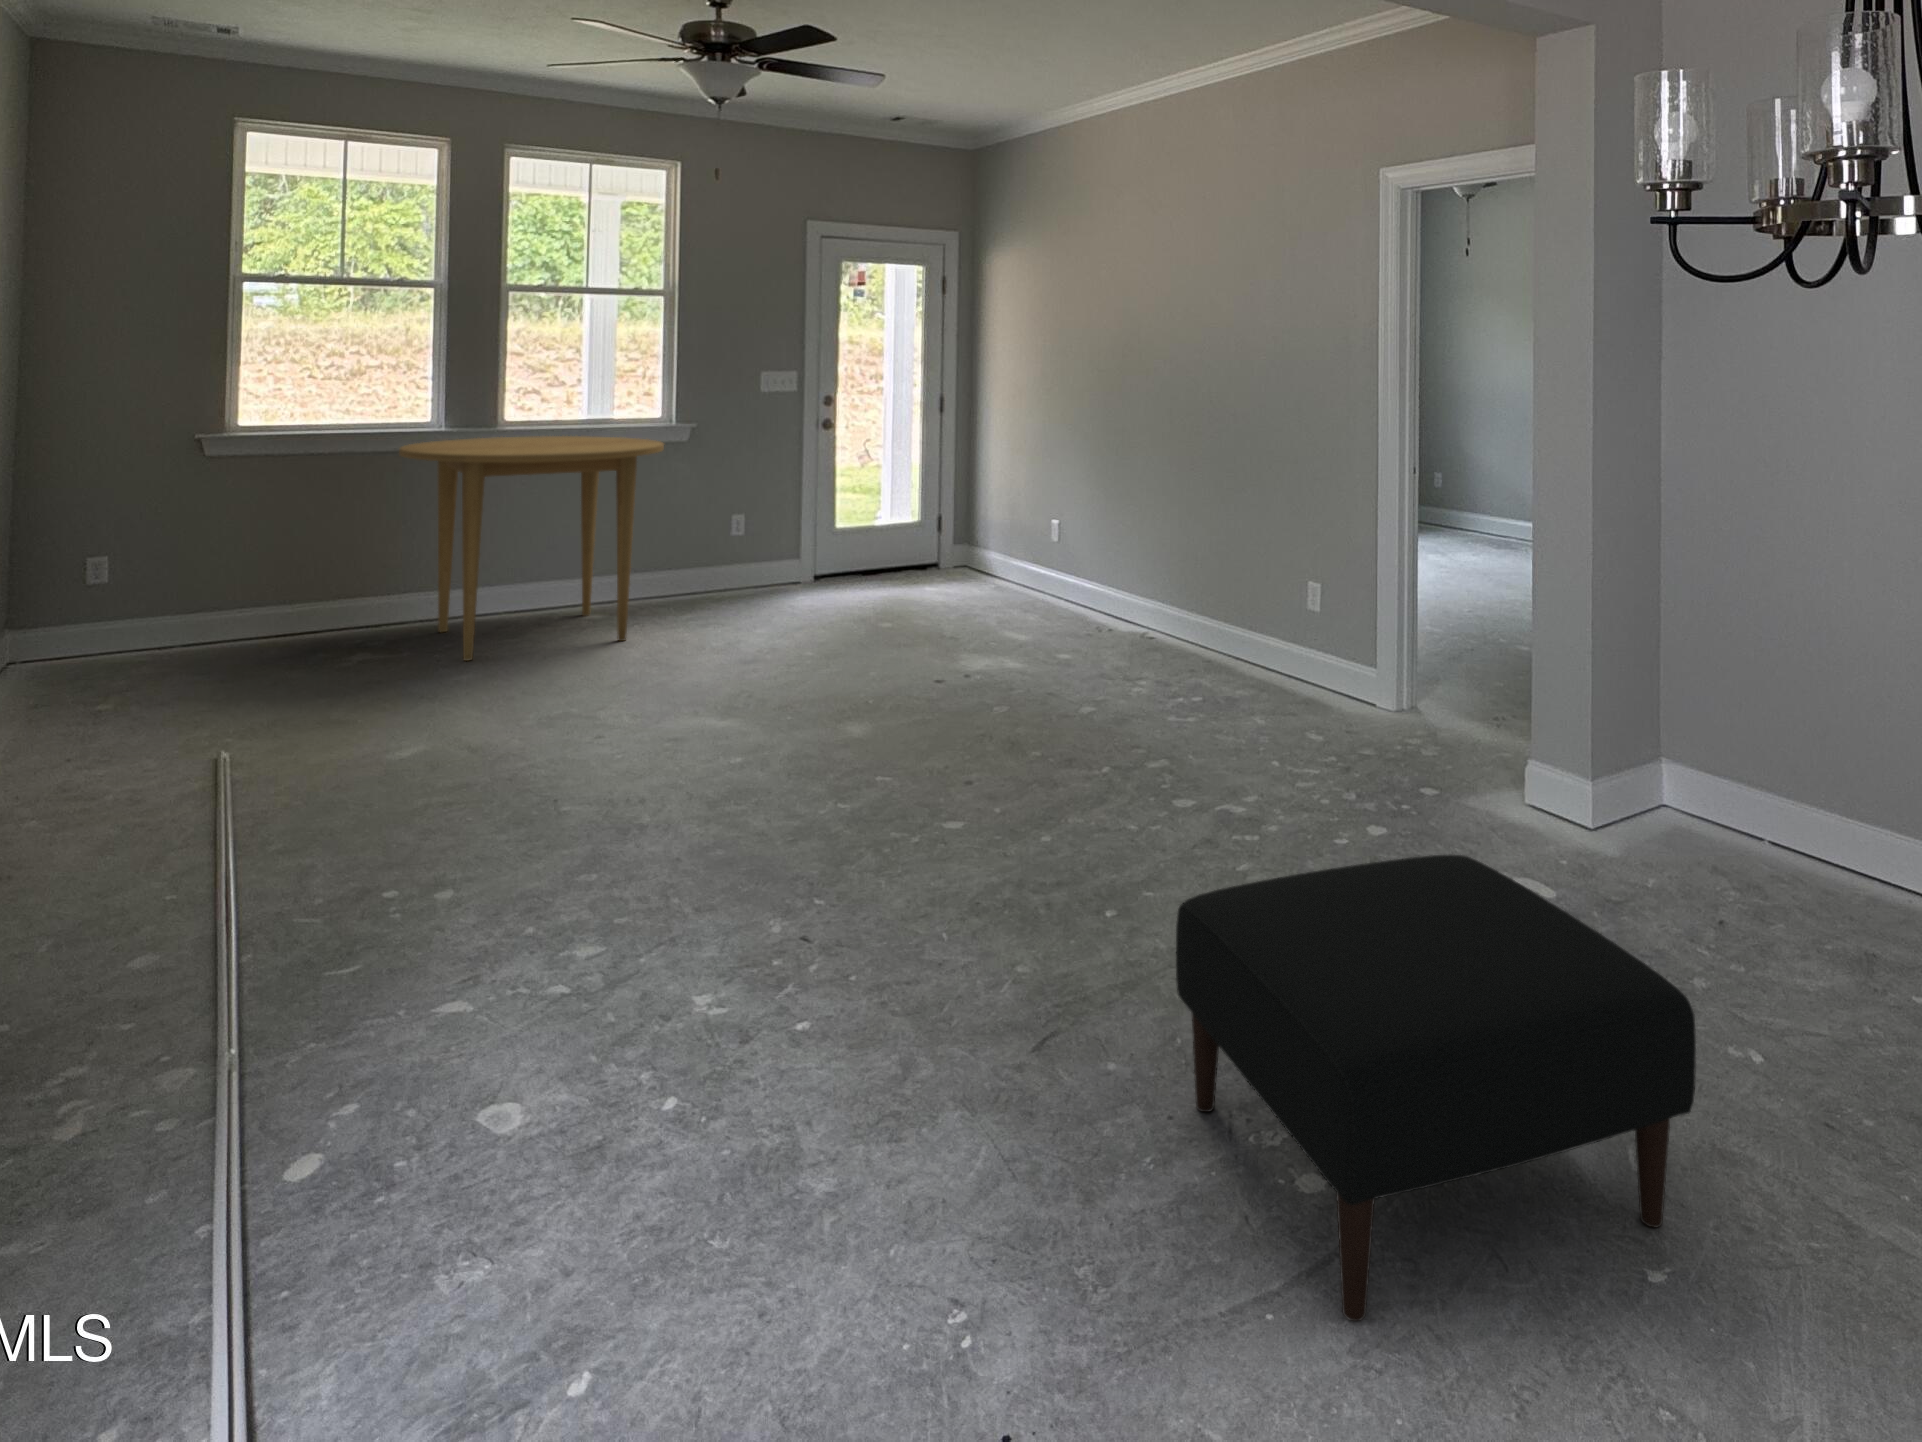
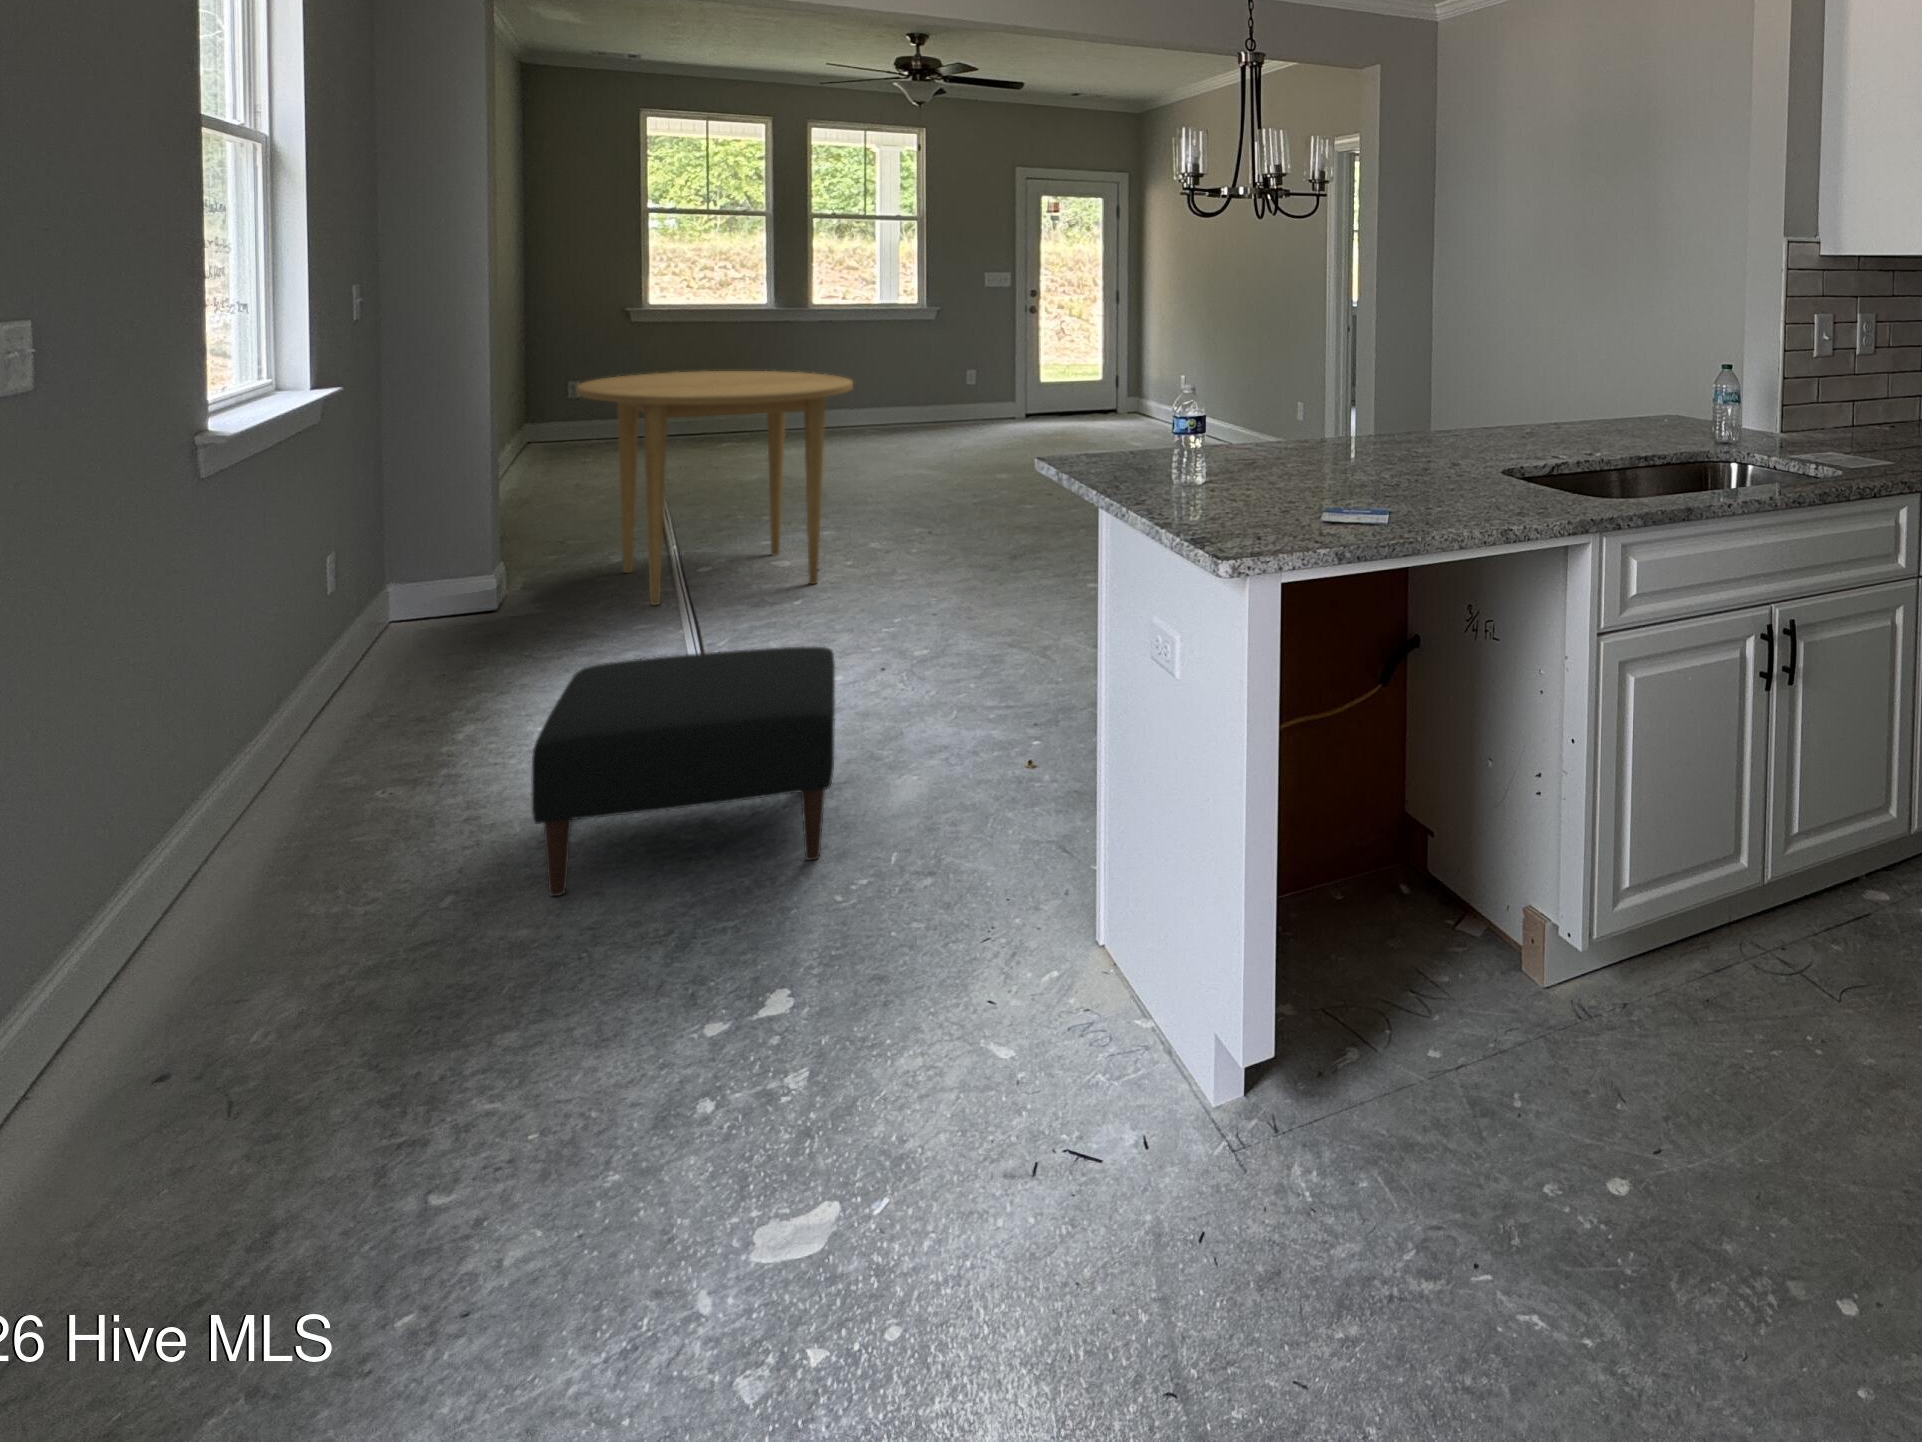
ottoman: present [1176,855,1696,1321] -> present [532,647,835,896]

